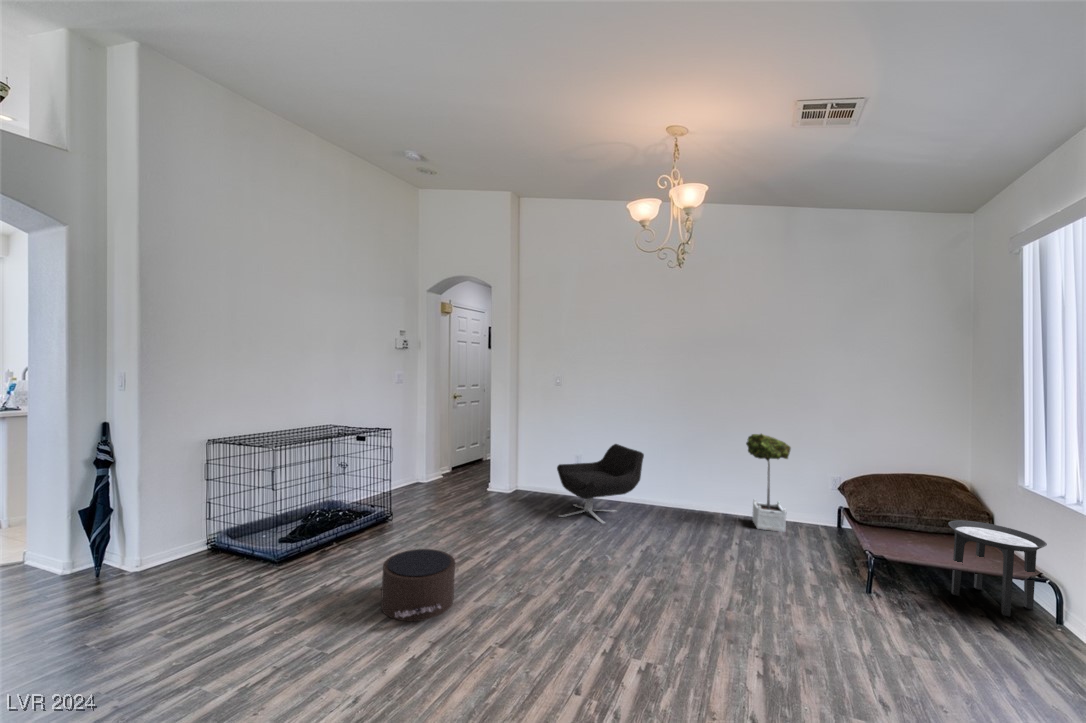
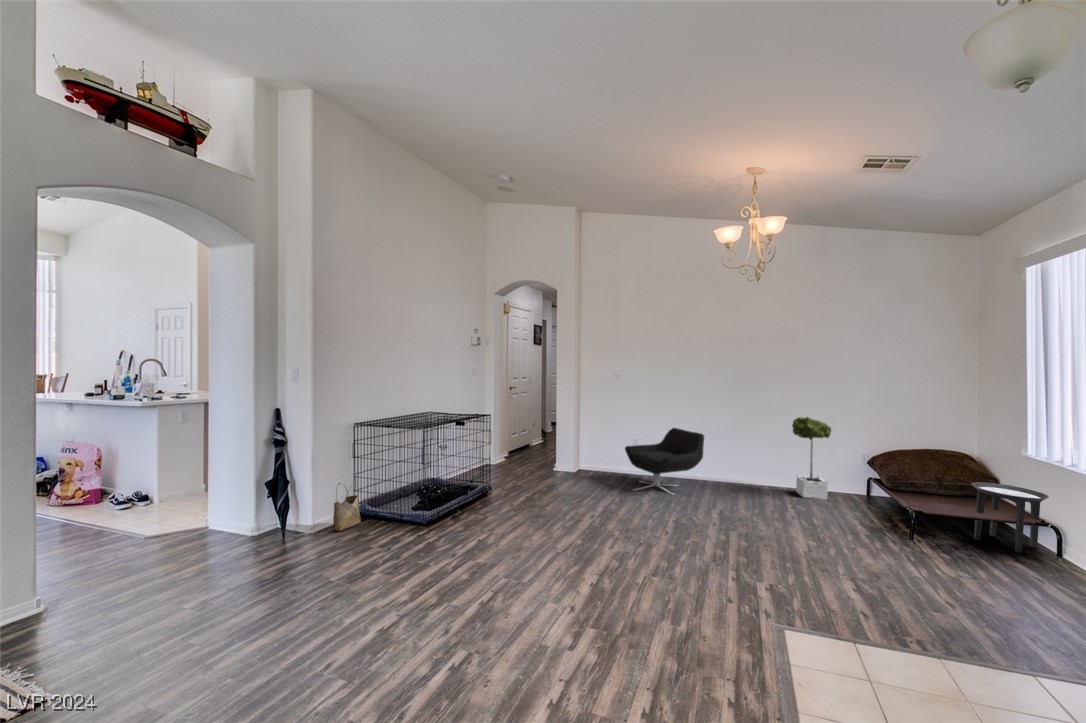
woven basket: none [164,511,206,569] -> present [332,483,361,531]
pouf: present [381,549,455,621] -> none [530,509,596,562]

